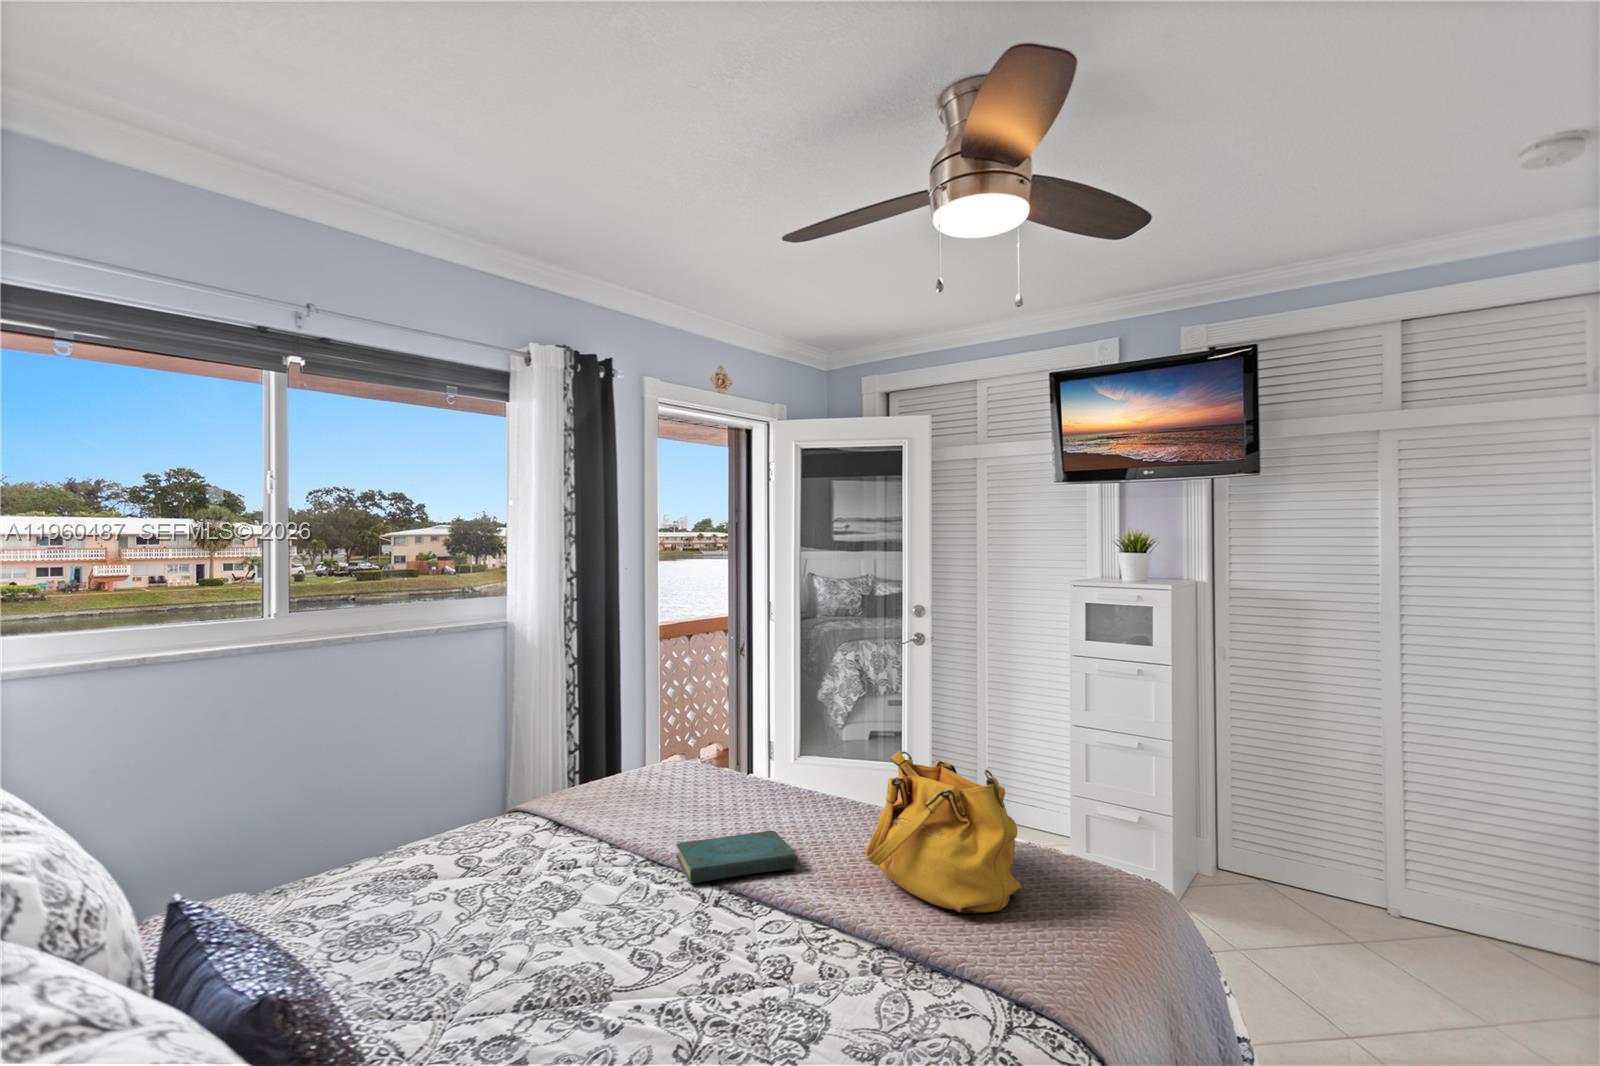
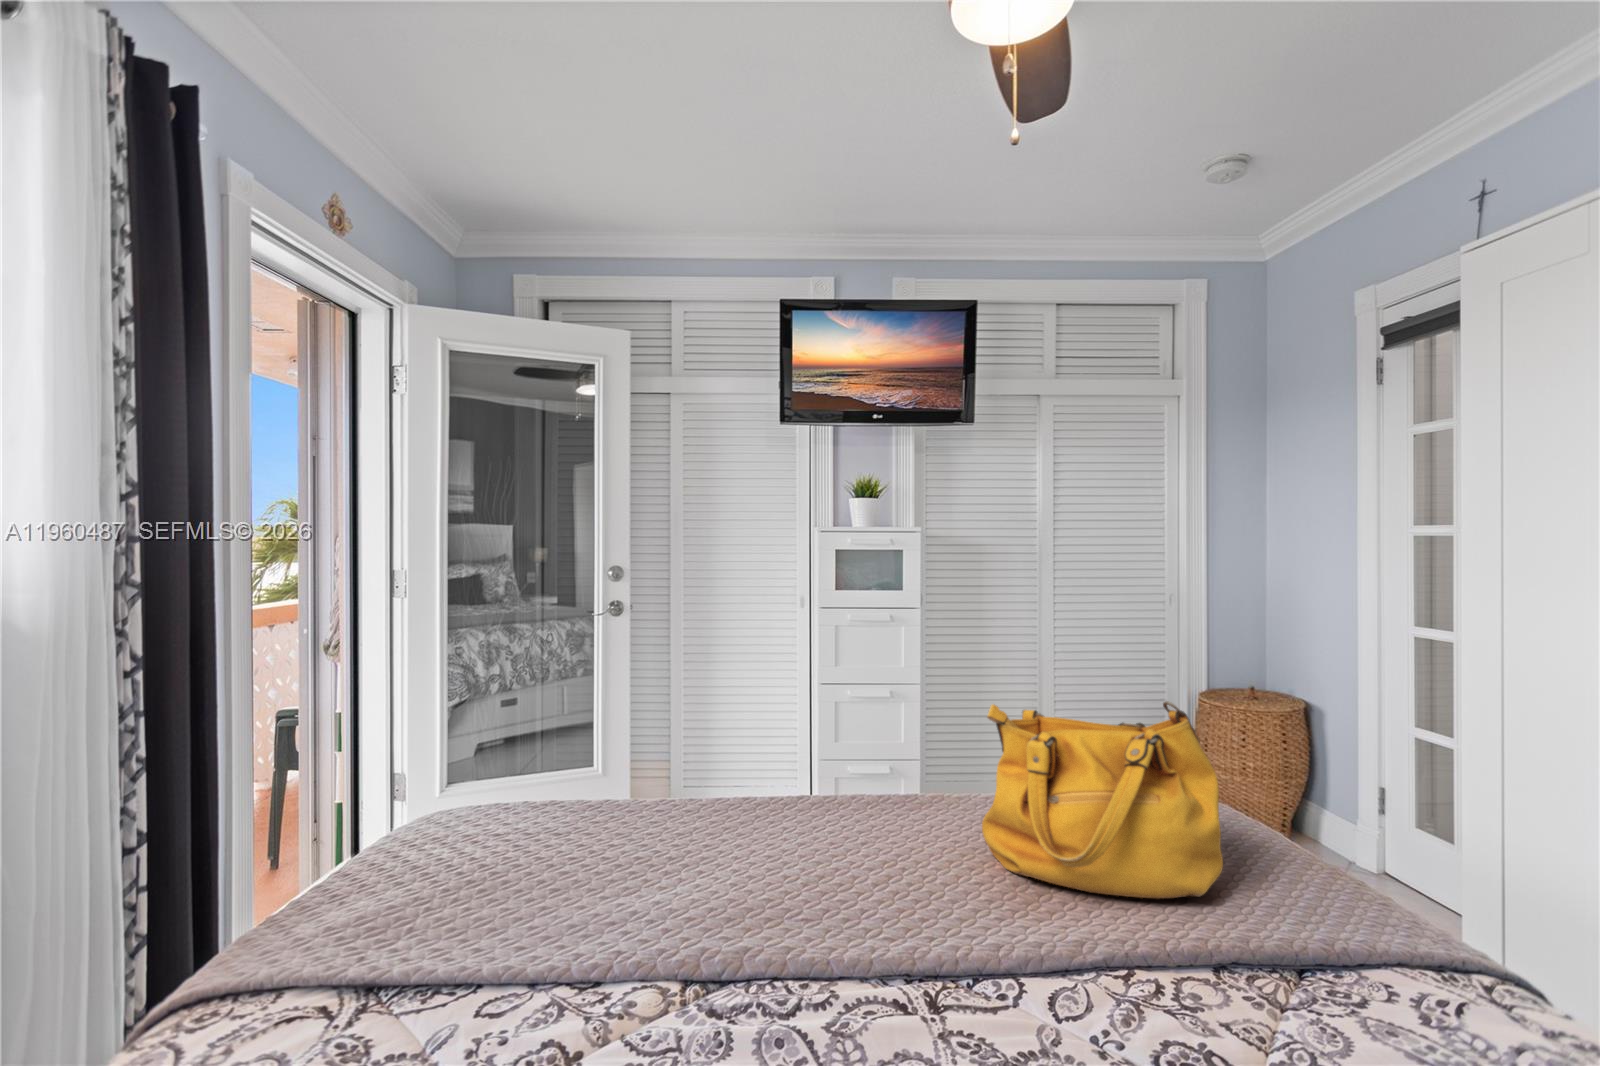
book: present [676,831,797,883] -> none [731,868,937,1000]

